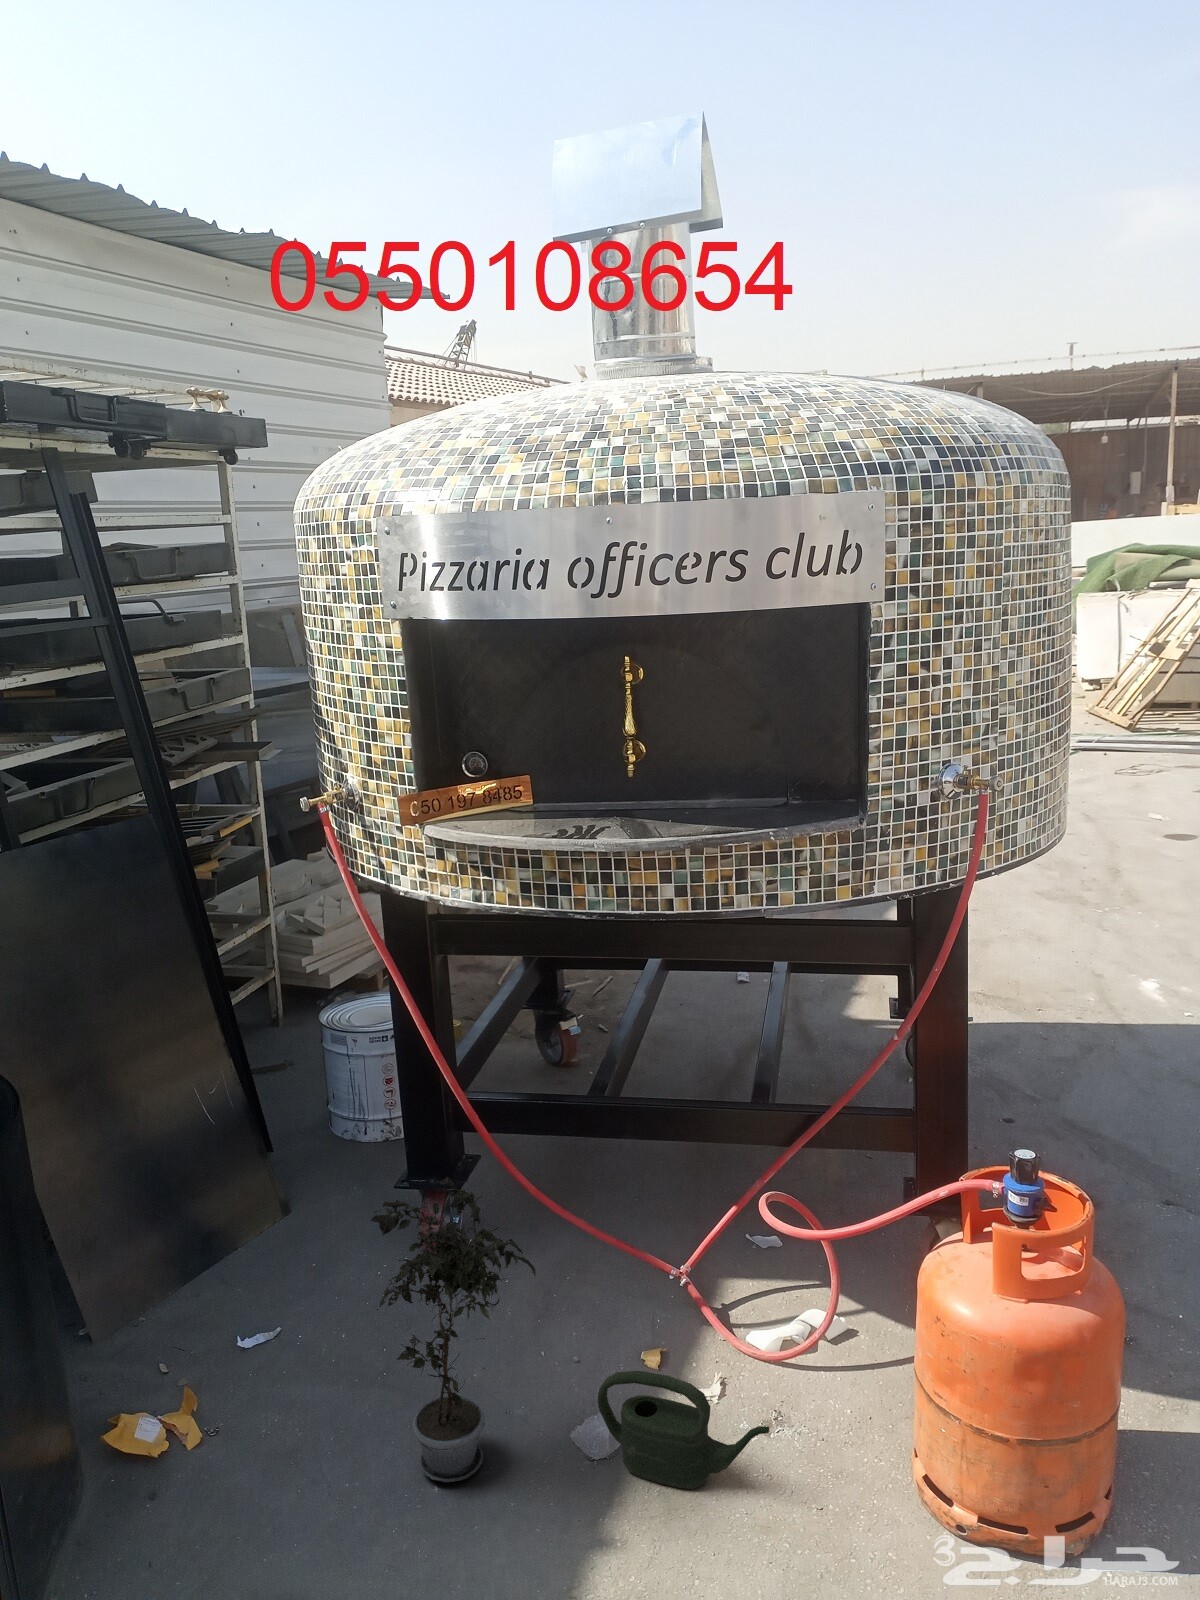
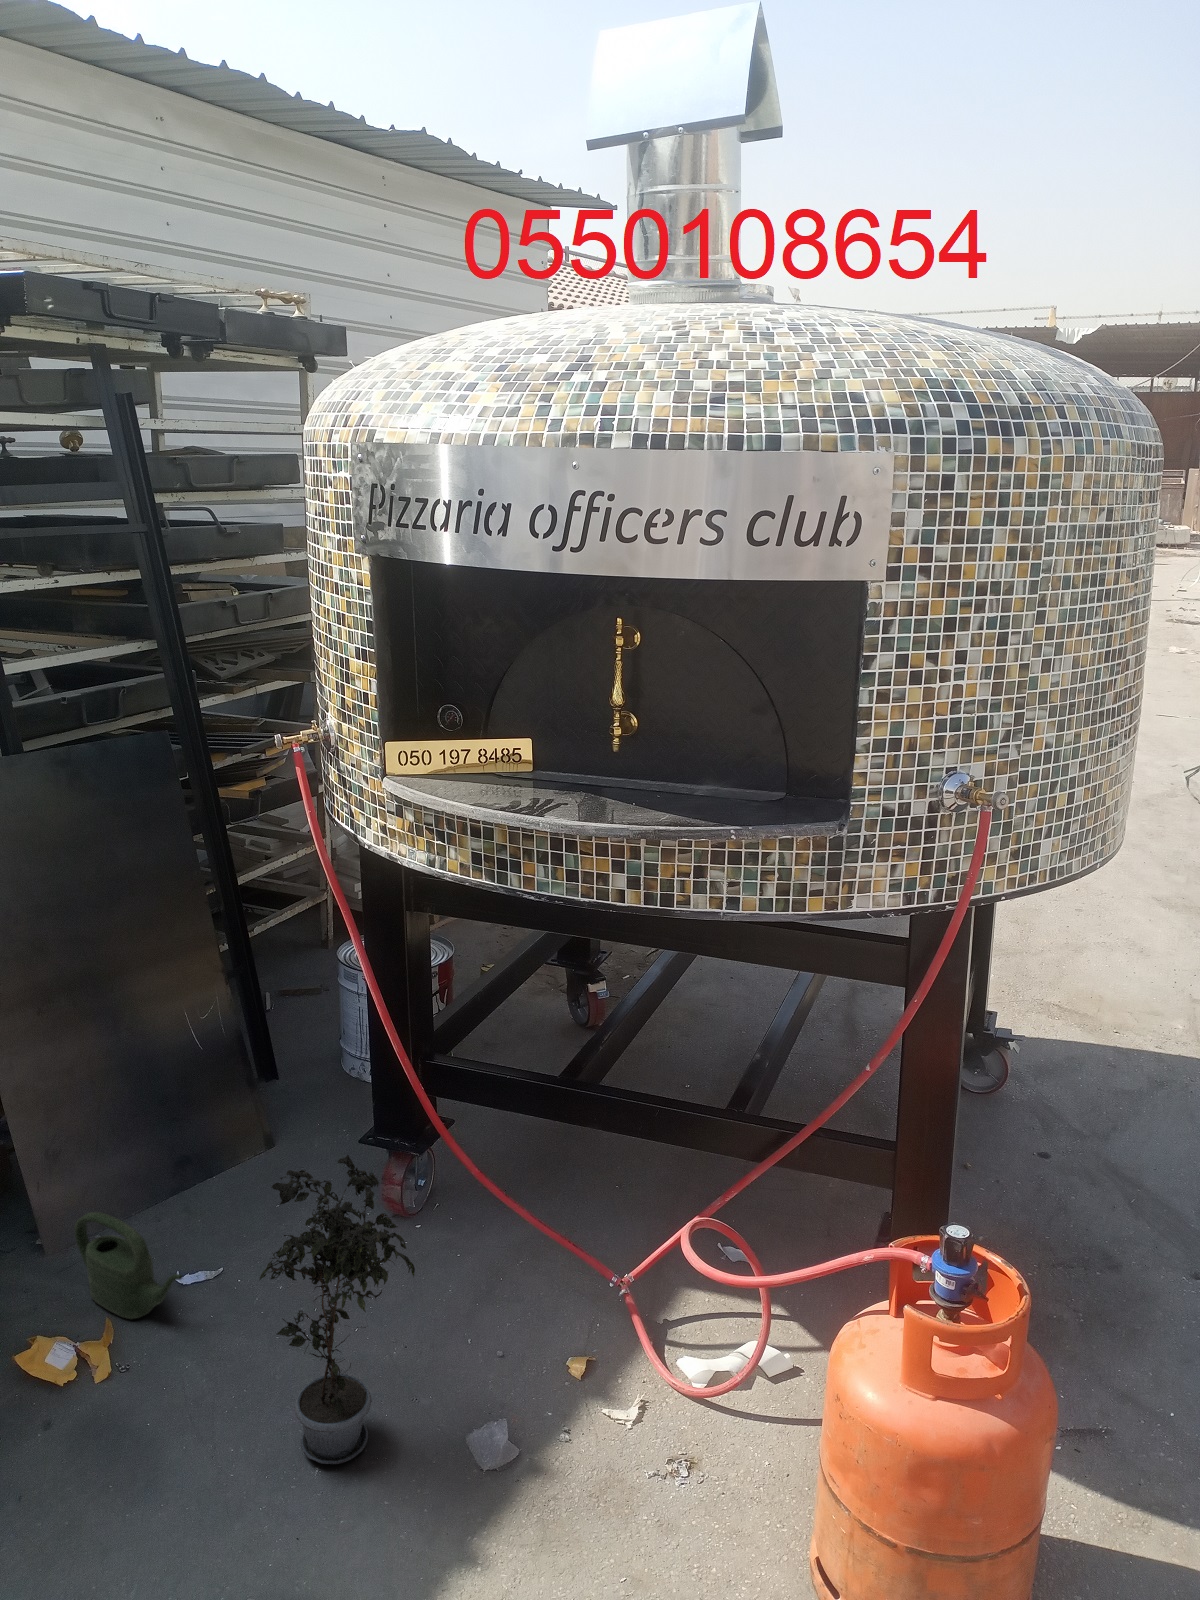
watering can: present [598,1371,769,1489] -> present [74,1212,182,1319]

